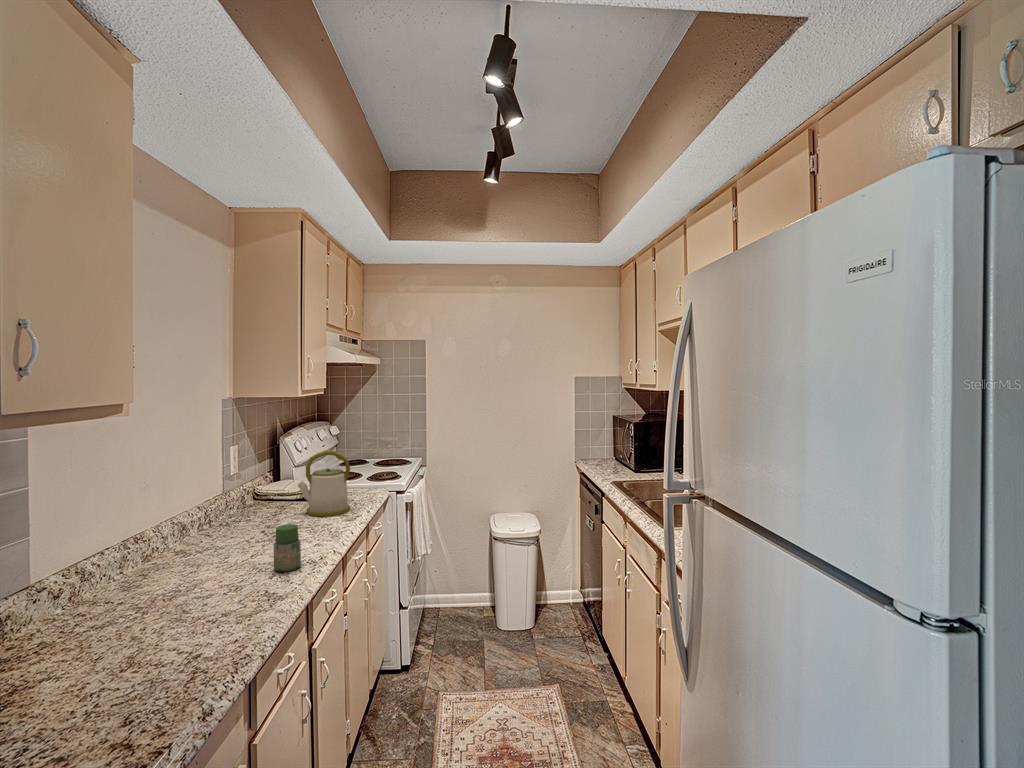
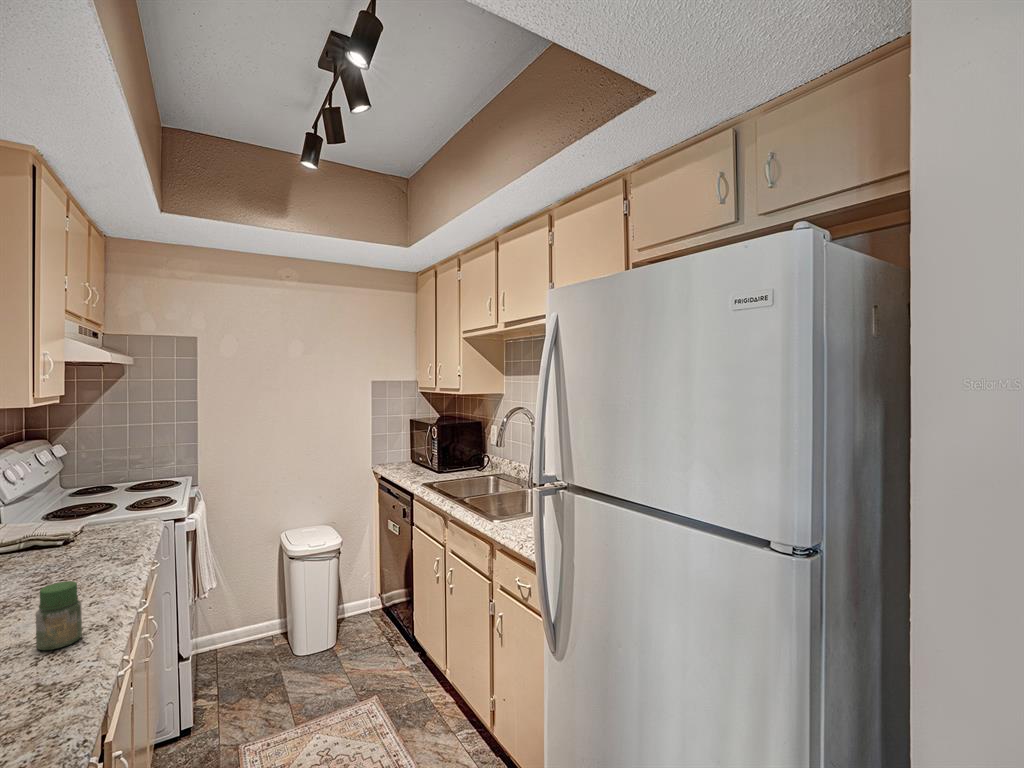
kettle: present [297,450,350,516] -> none [33,476,120,566]

